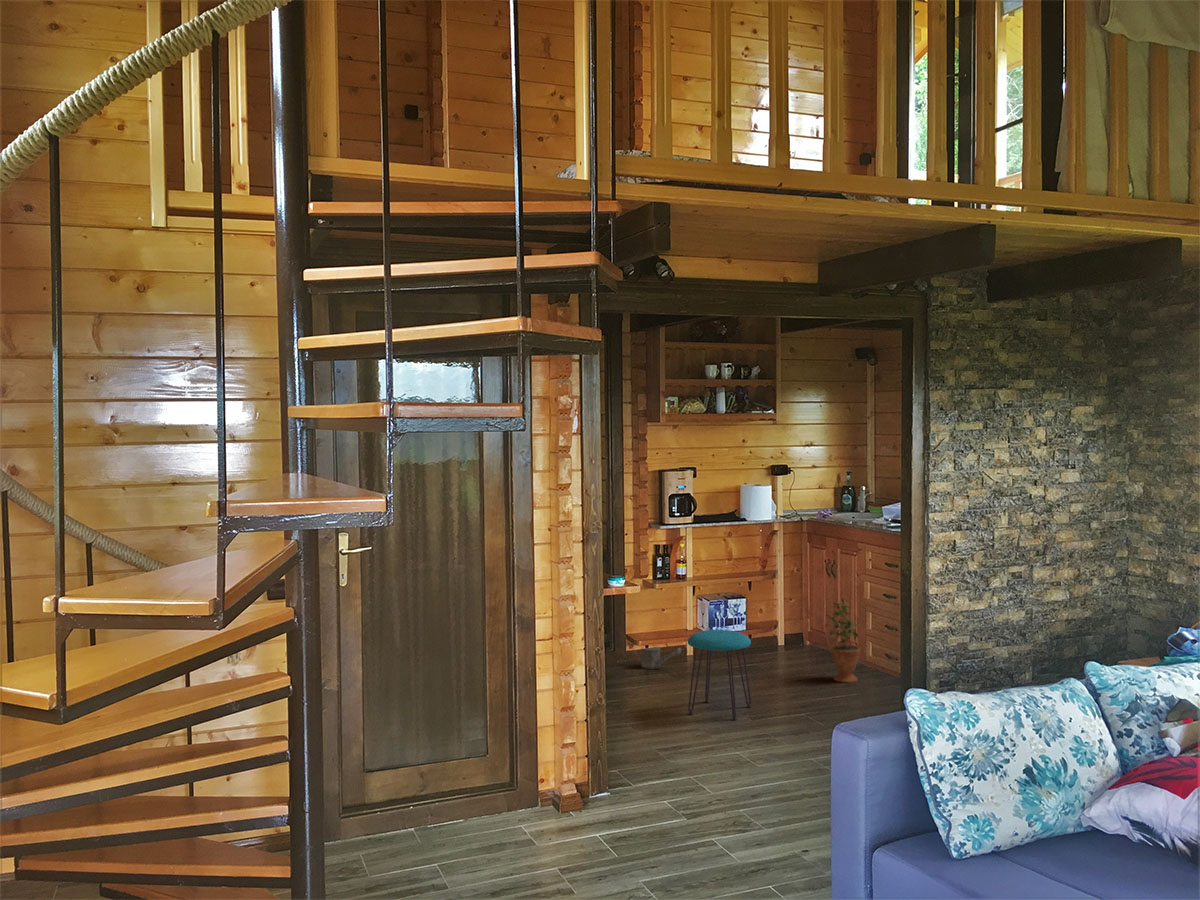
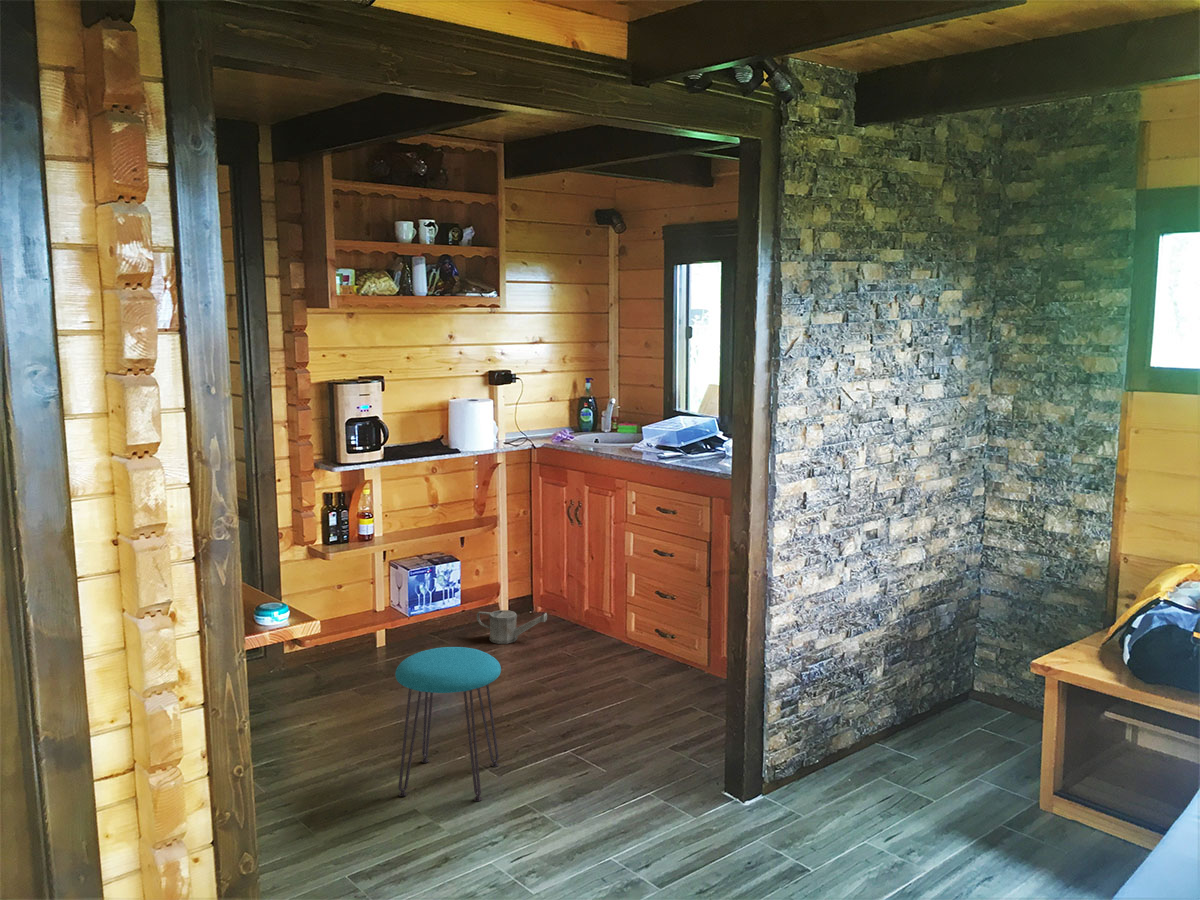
potted plant: present [826,600,860,683] -> none [595,569,643,693]
watering can: present [633,645,681,669] -> present [477,610,547,644]

